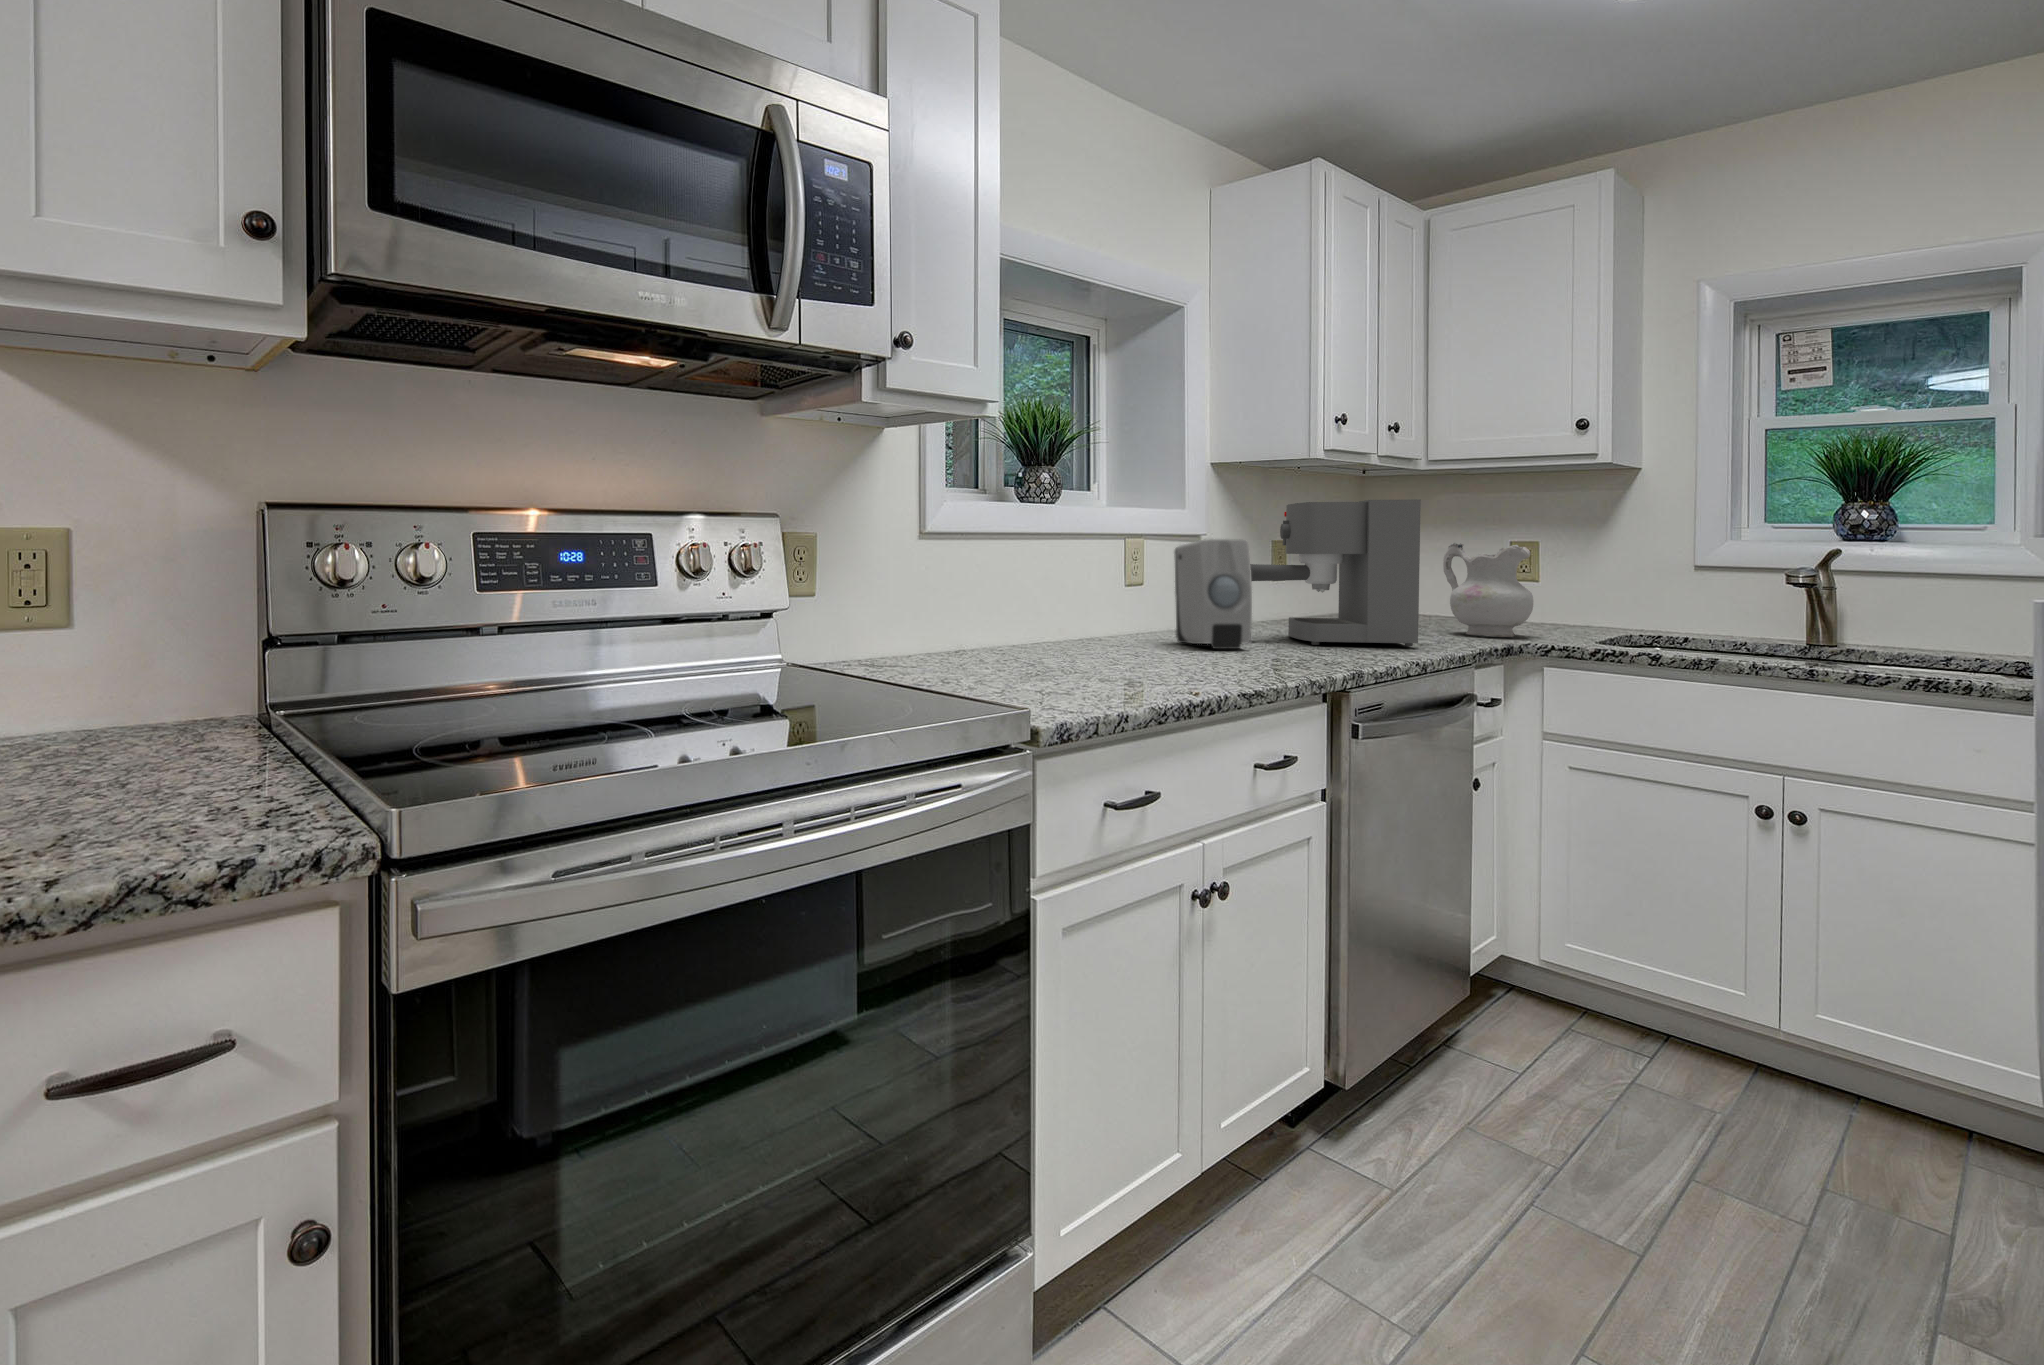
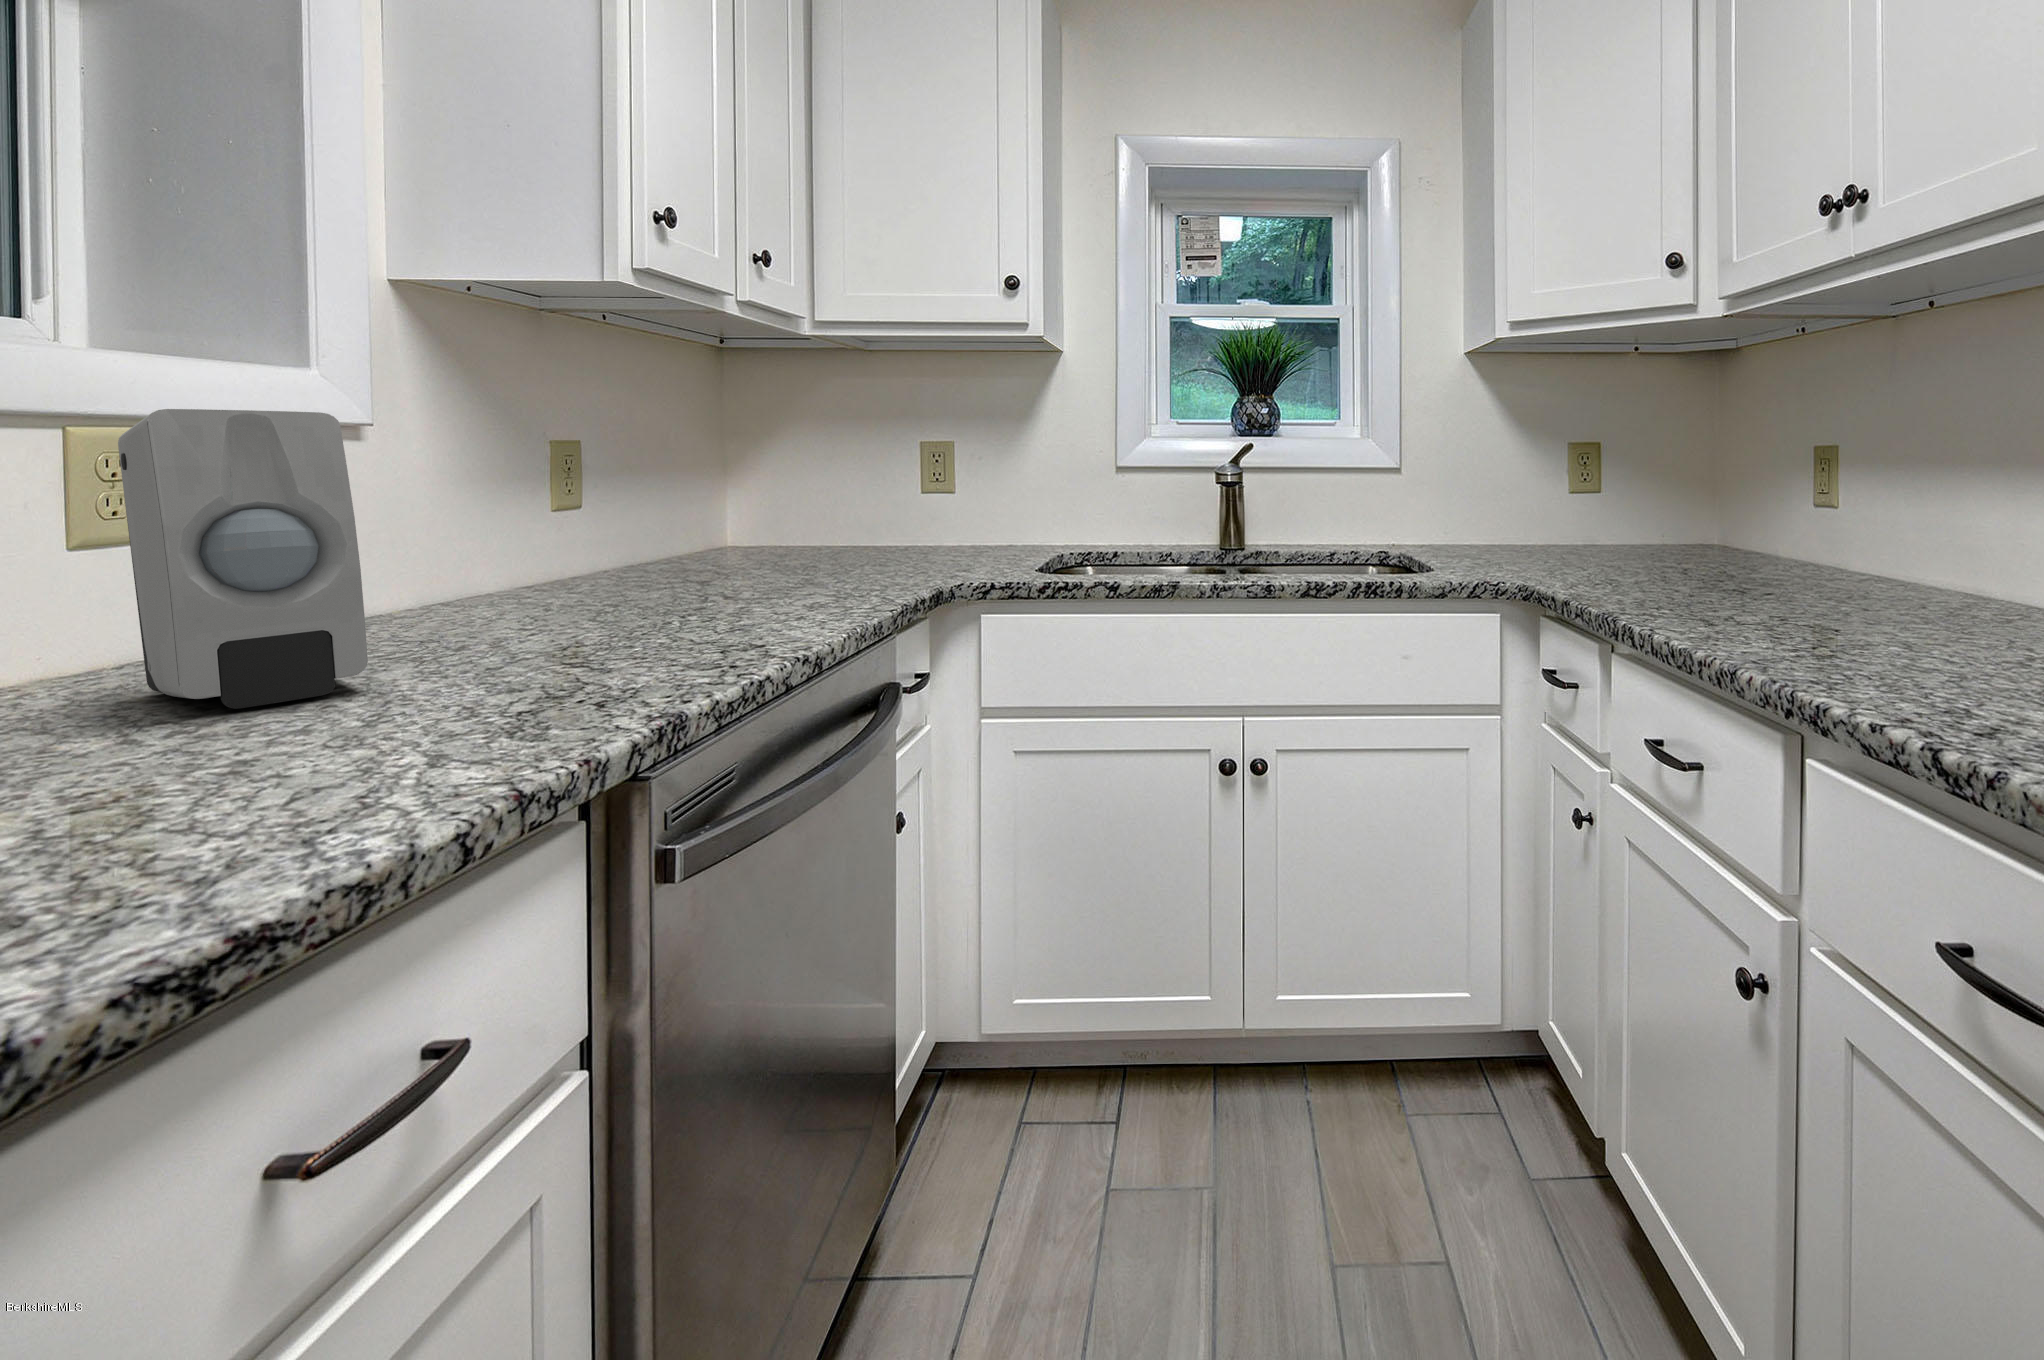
coffee maker: present [1250,499,1421,647] -> none [392,339,793,641]
ceramic pitcher: present [1443,543,1533,637] -> none [837,438,962,576]

